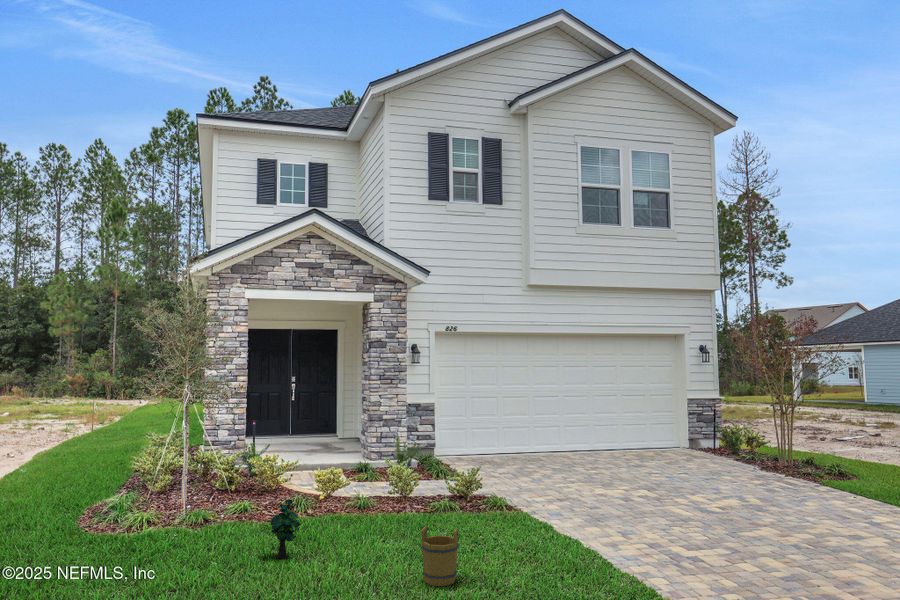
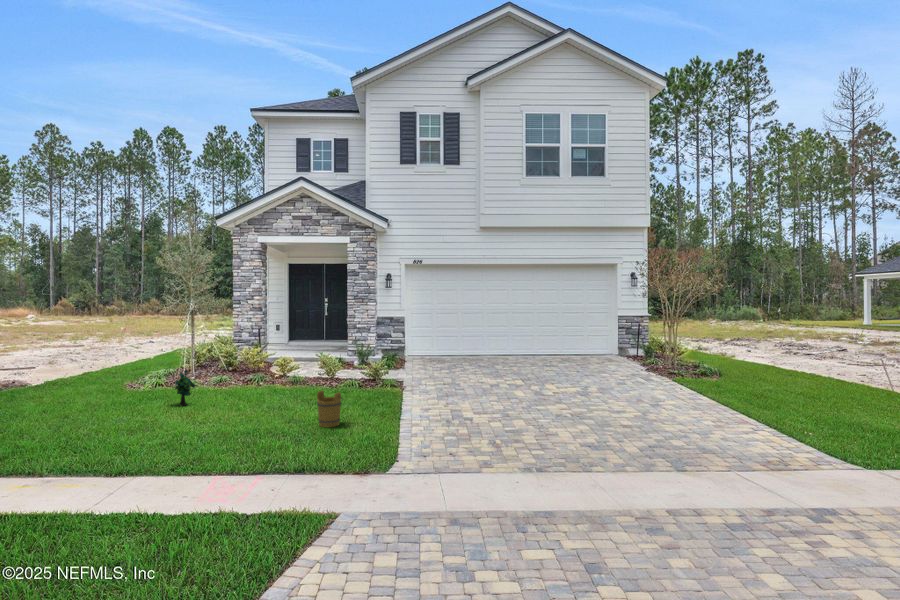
bucket: present [421,527,460,586] -> present [317,391,343,427]

